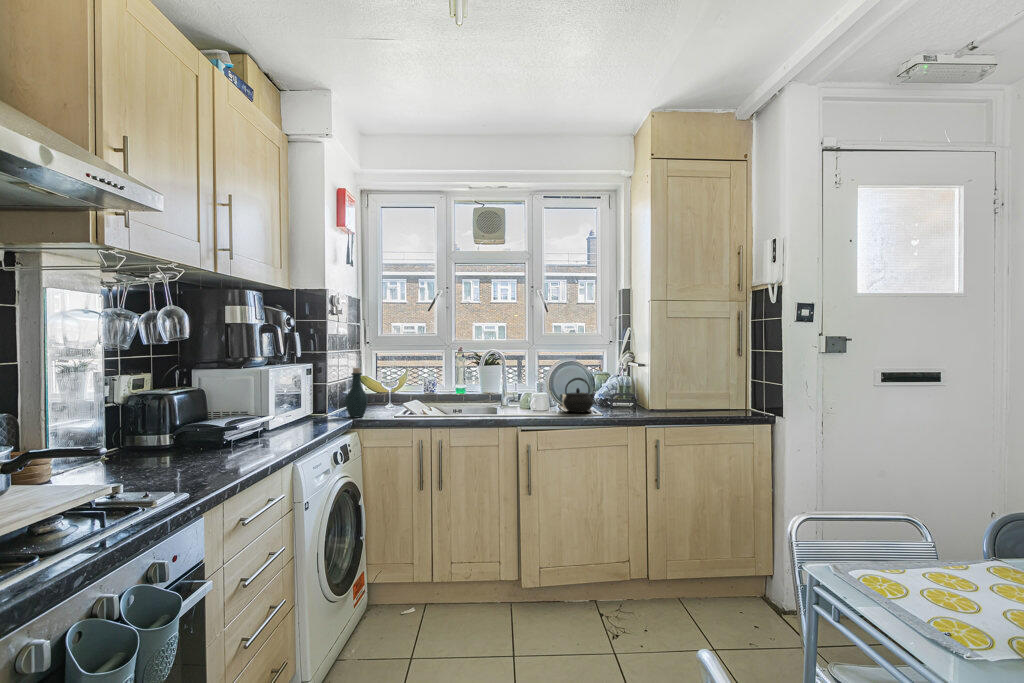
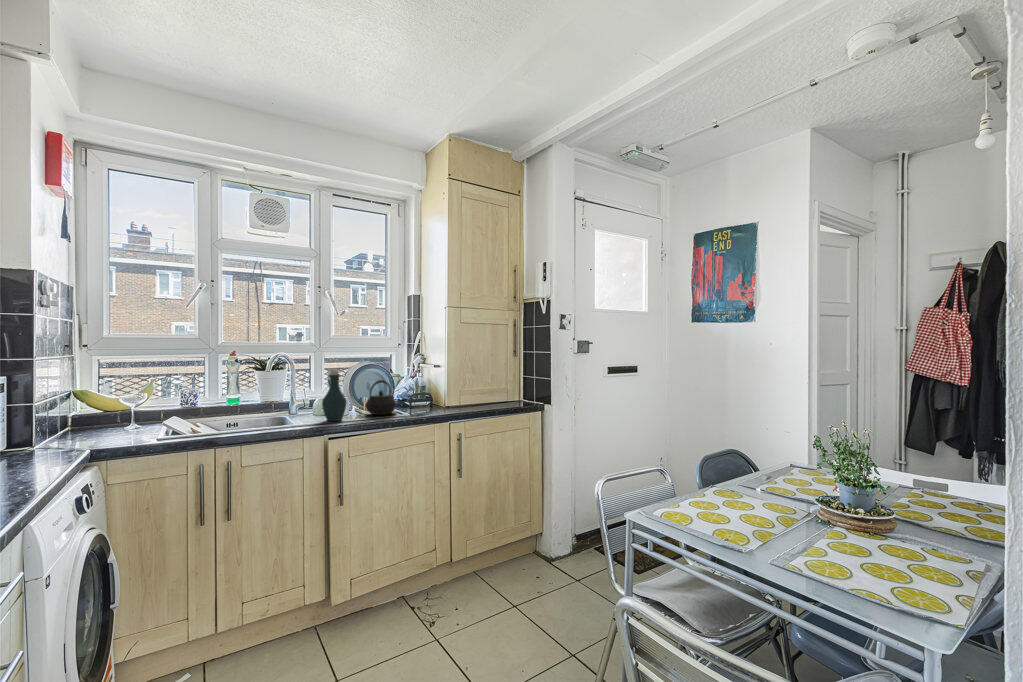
bottle: present [345,368,368,417] -> present [322,369,347,421]

